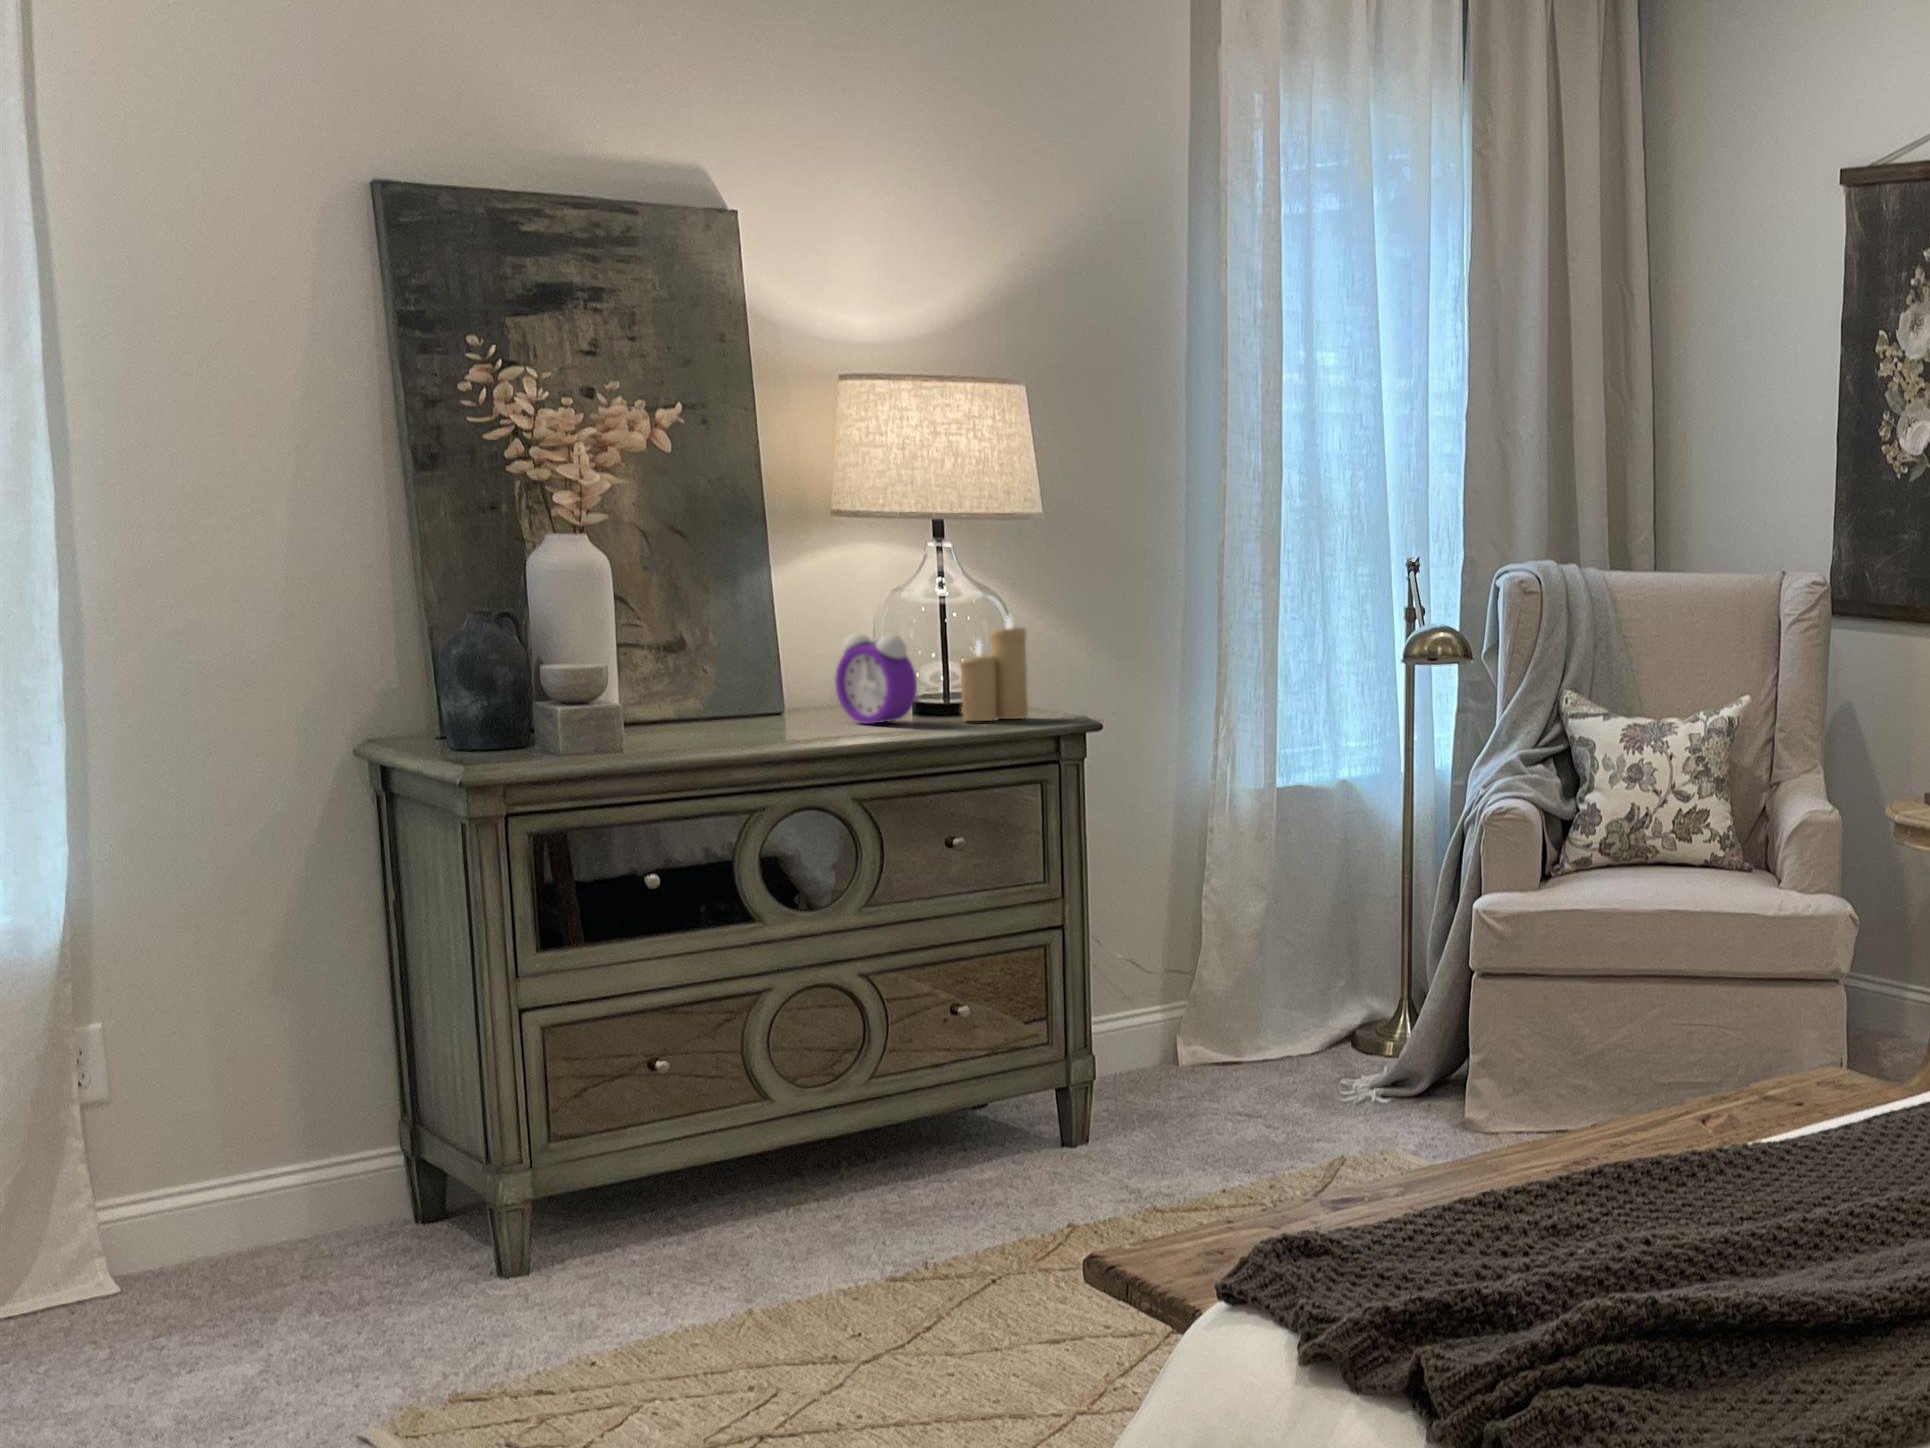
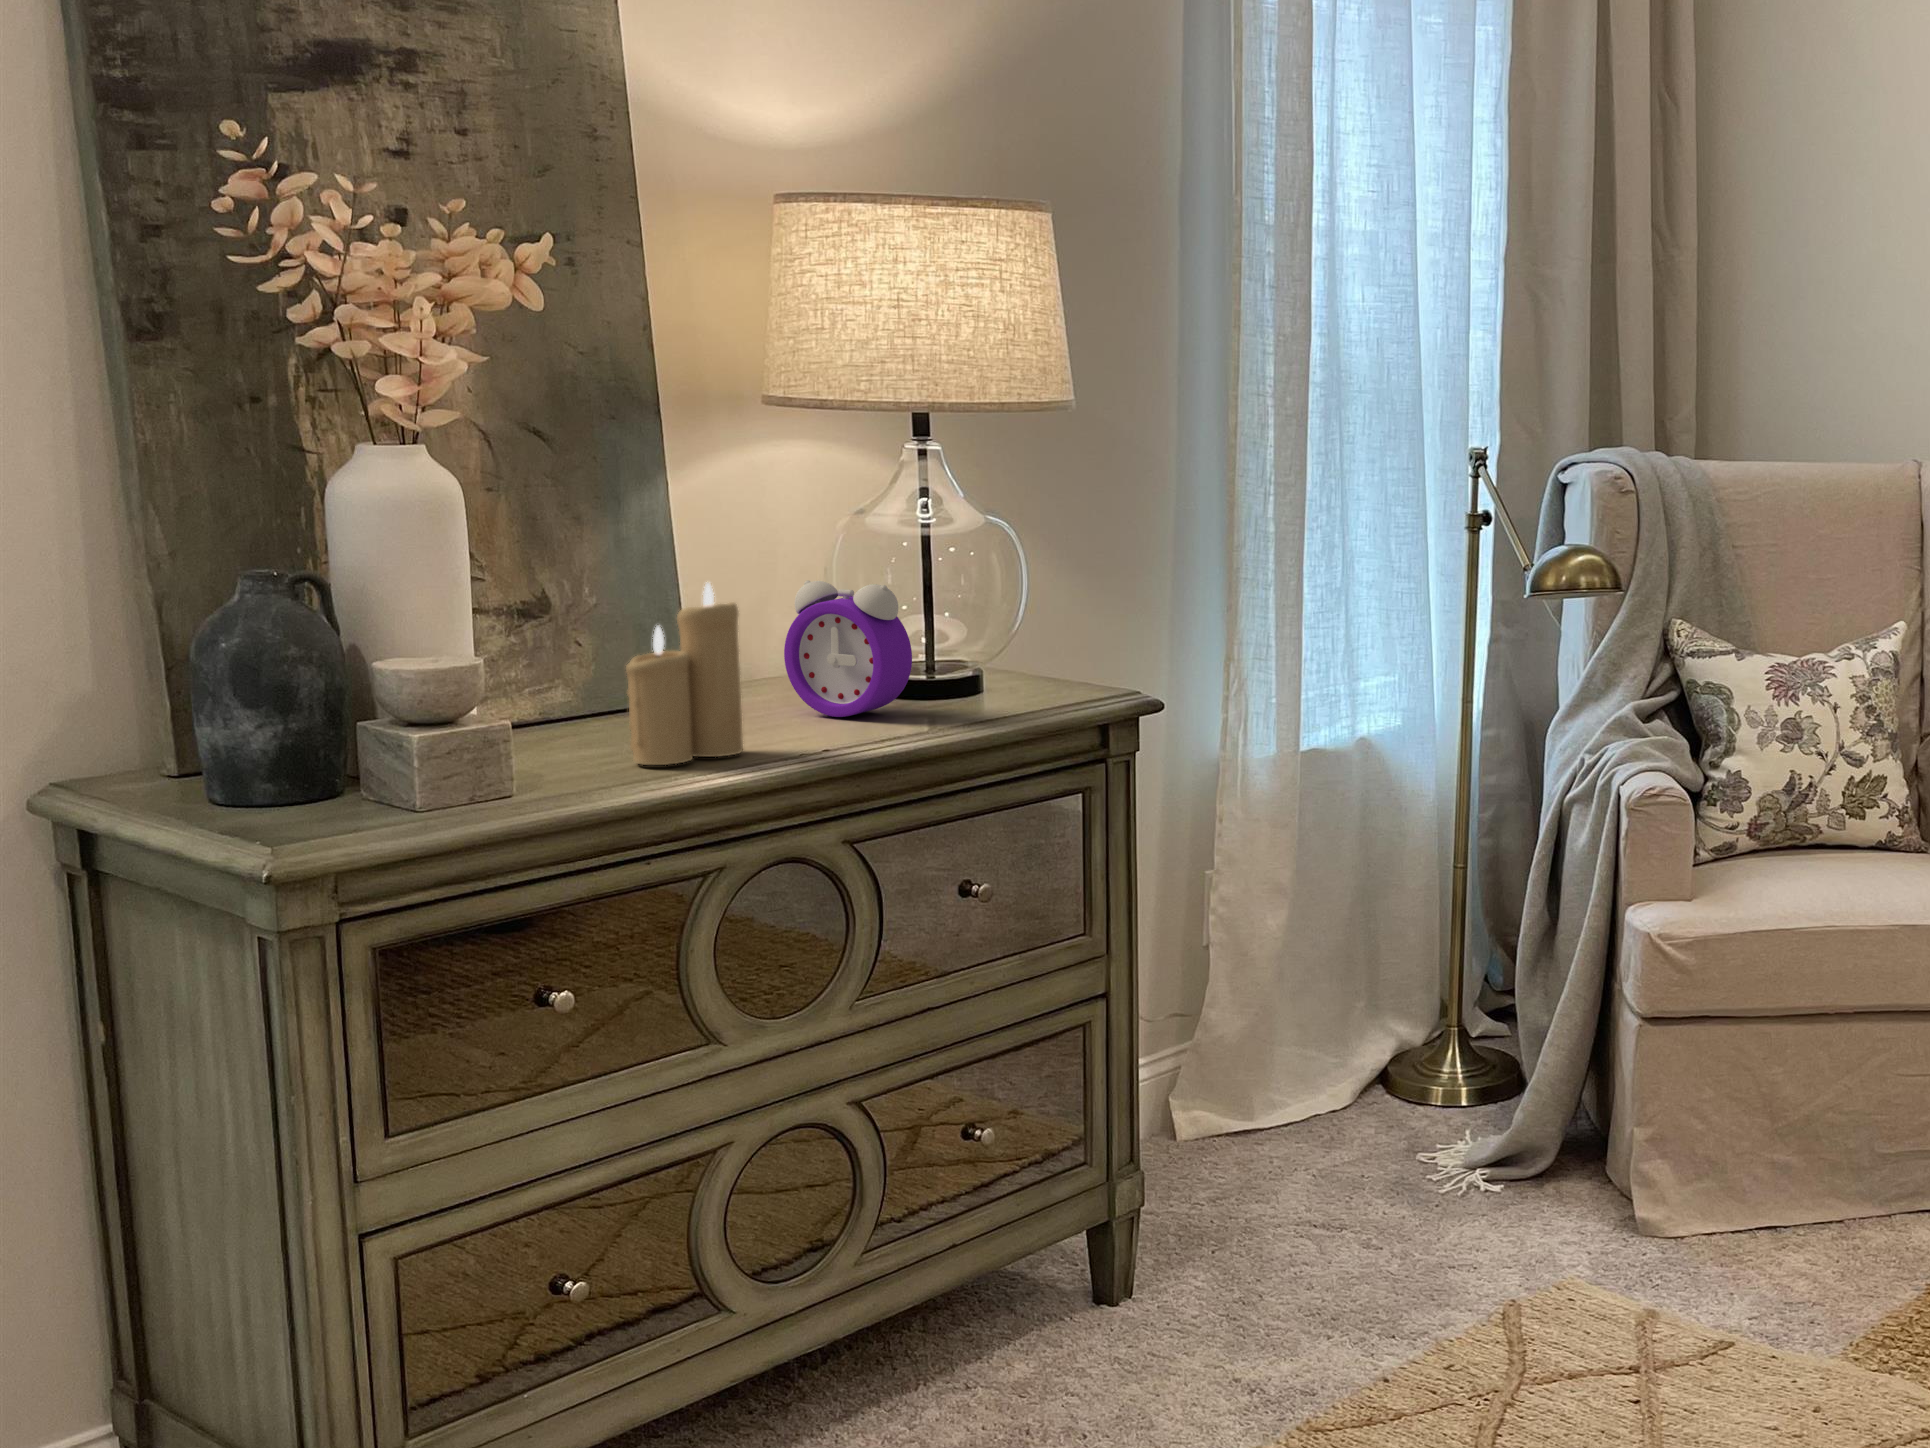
candle: present [960,616,1028,721] -> present [626,583,743,765]

